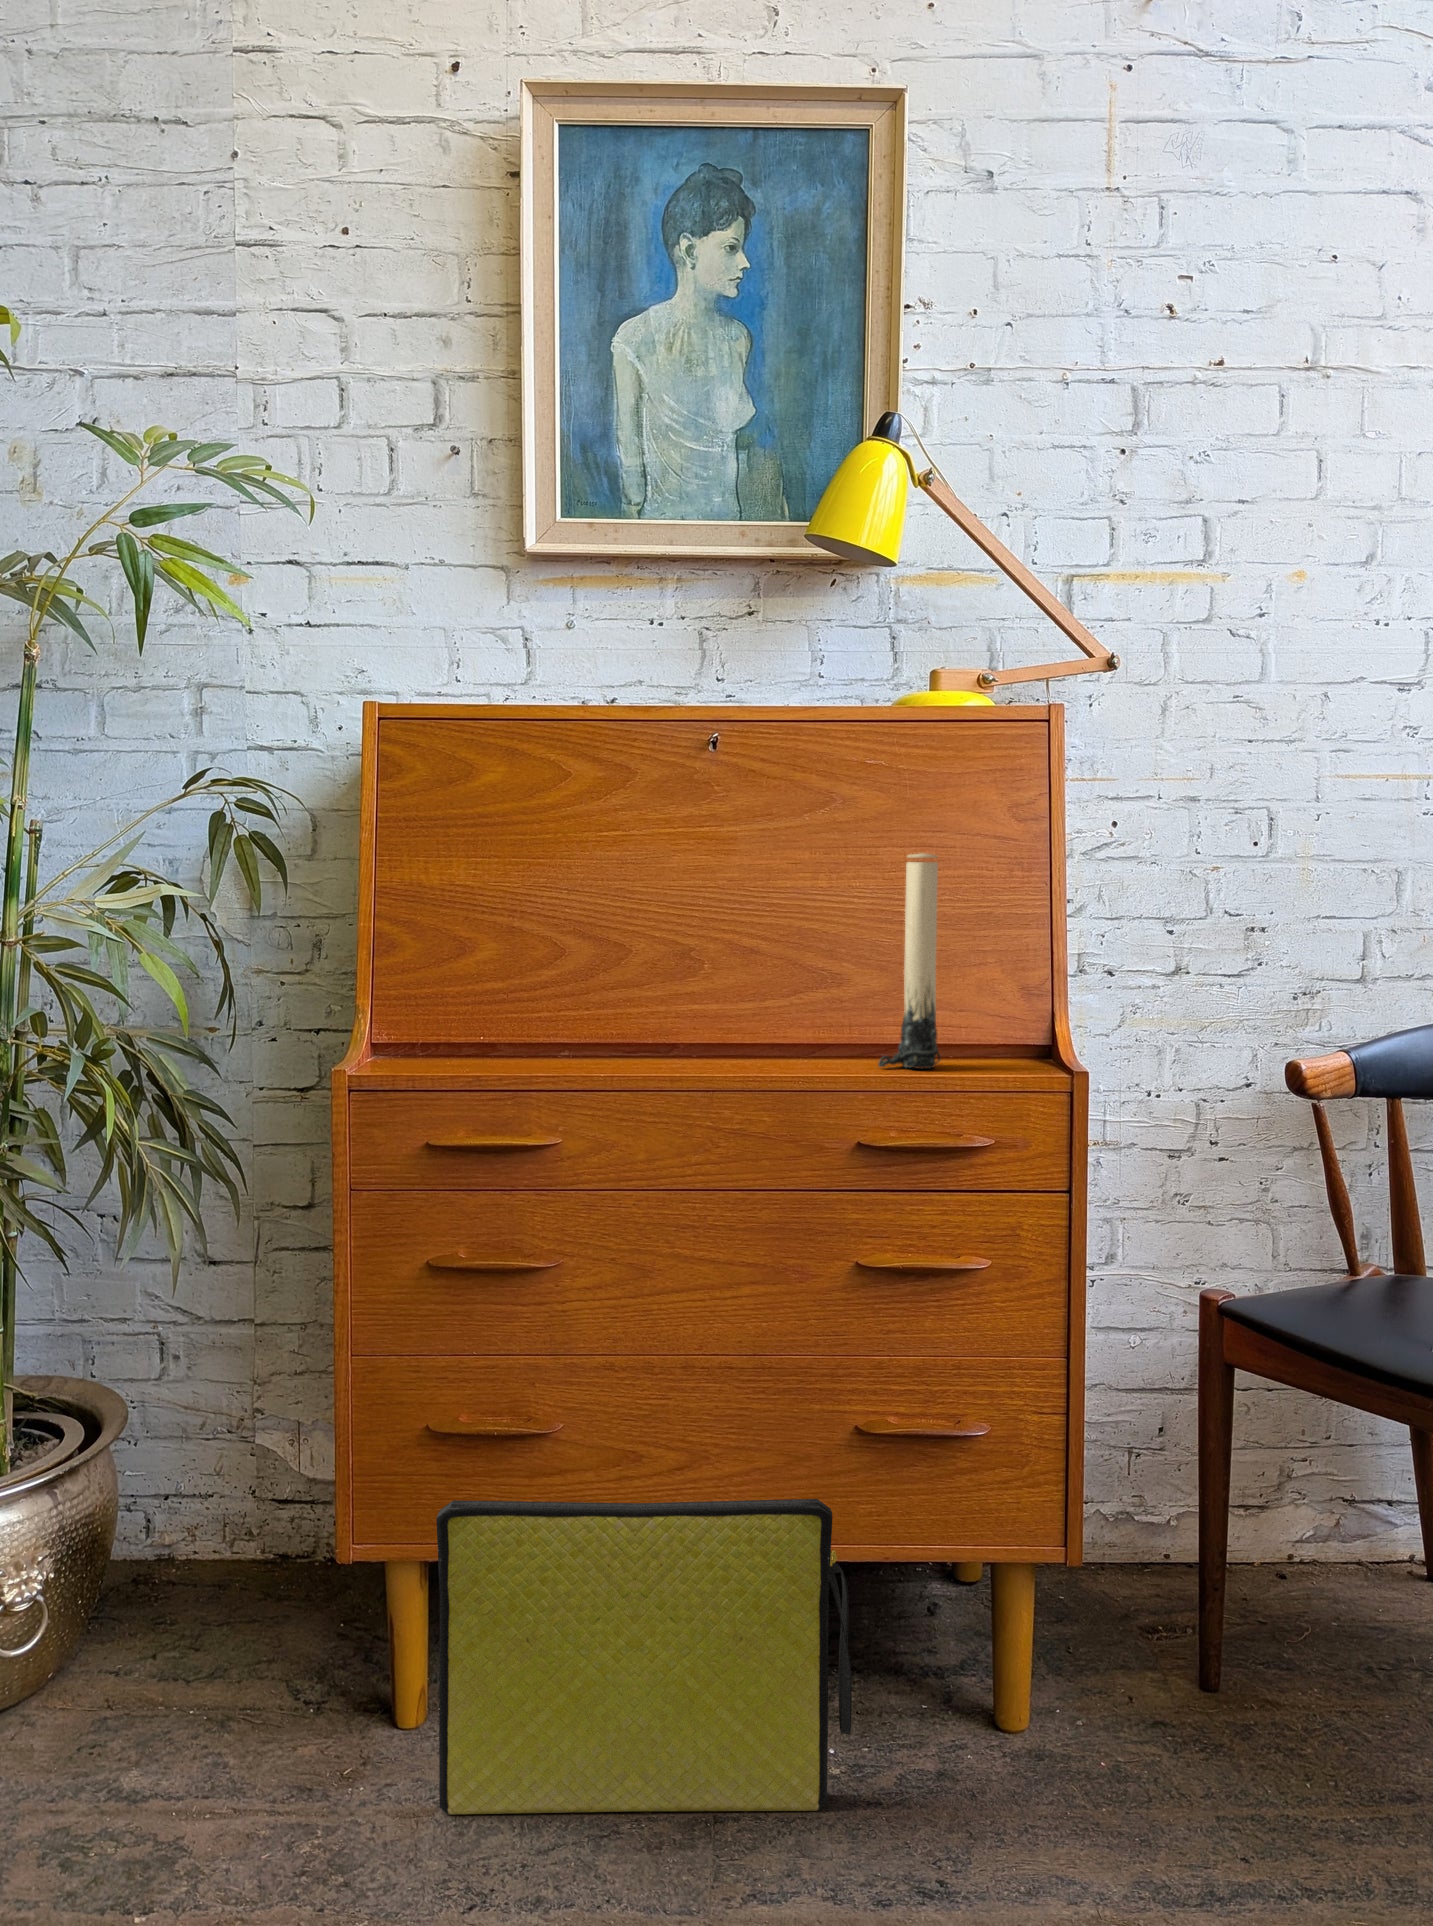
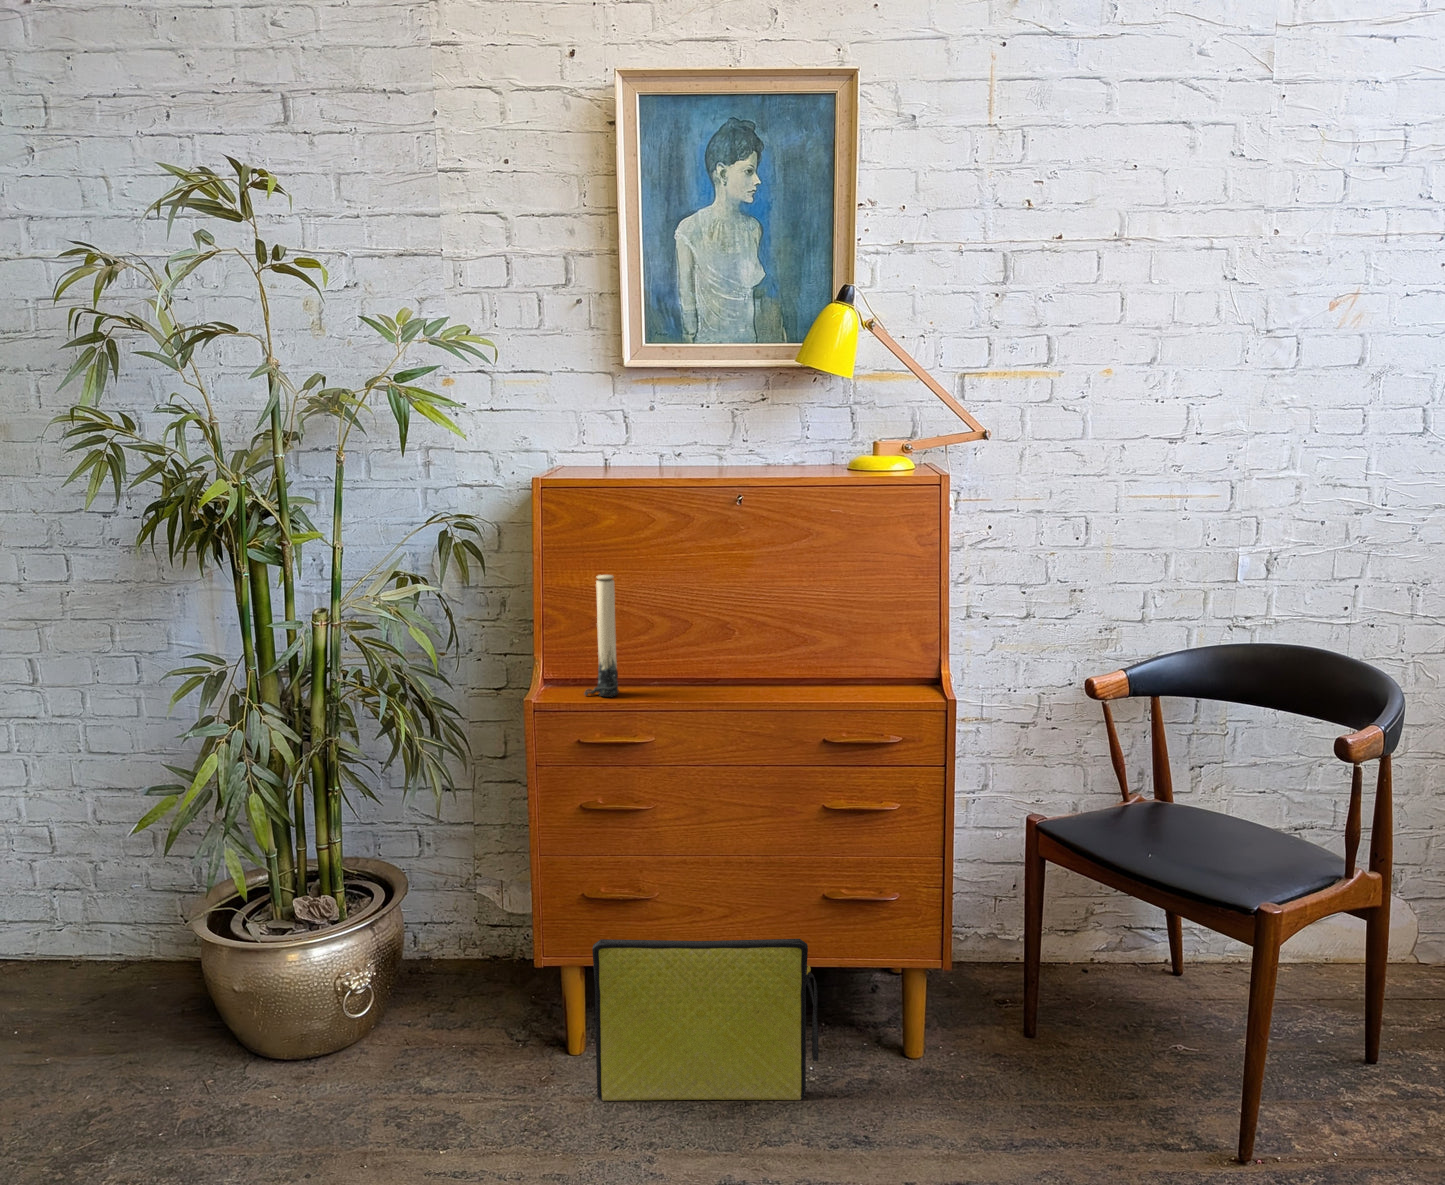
candle: present [878,853,940,1069] -> present [585,575,619,697]

